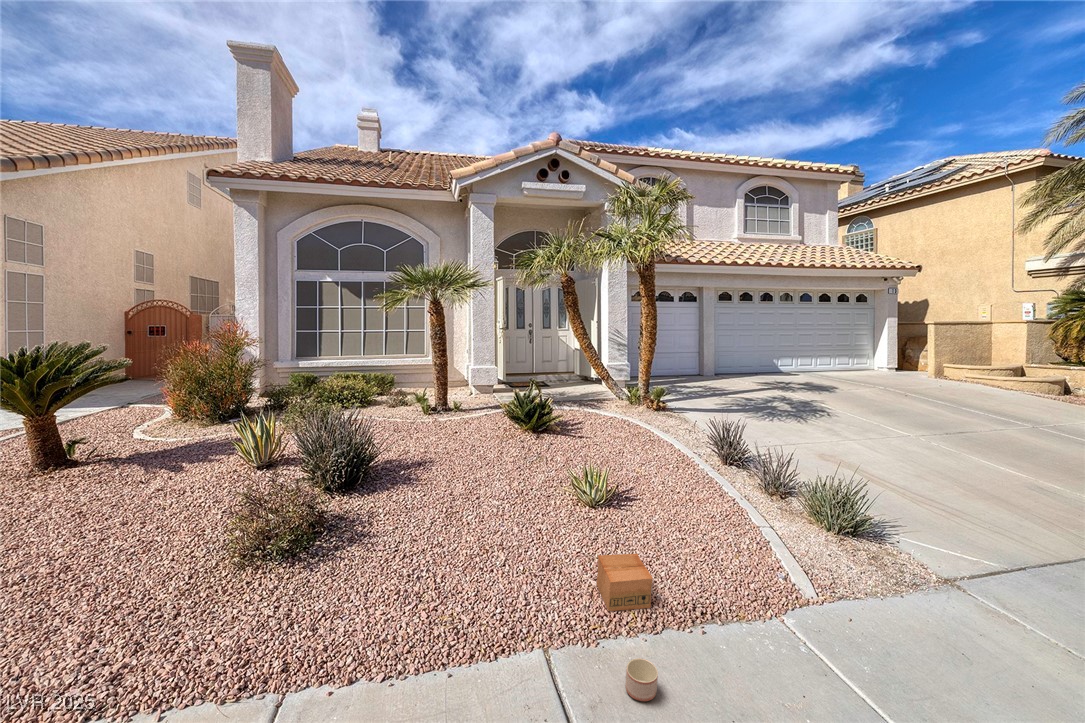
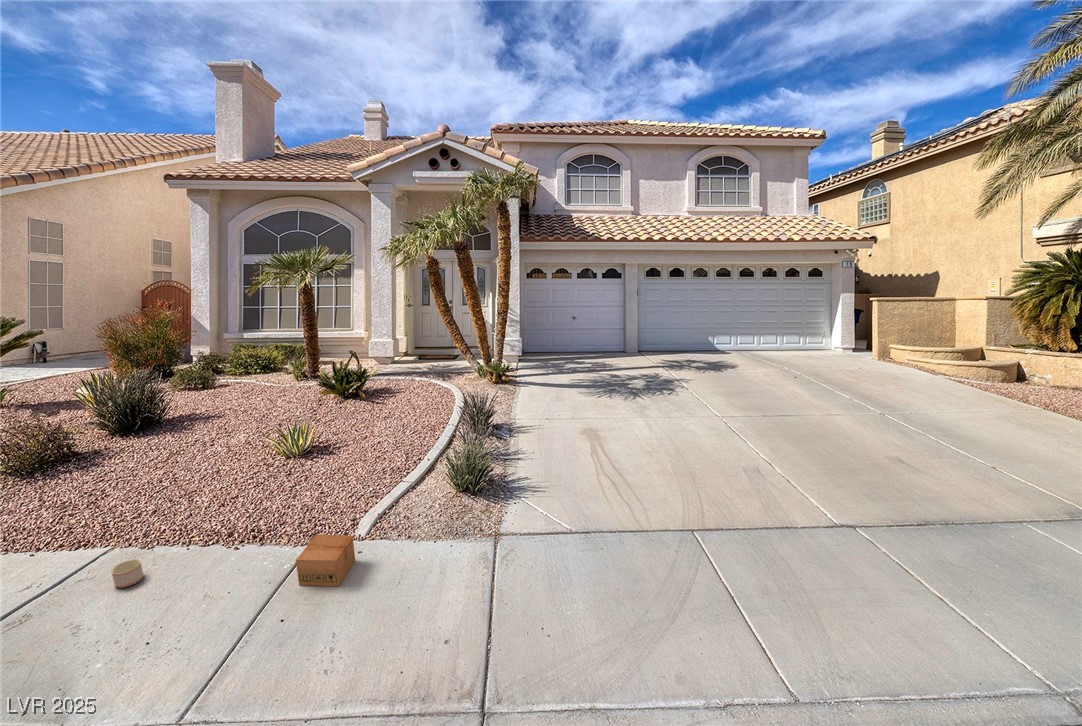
cardboard box: present [596,554,653,611] -> present [296,534,355,587]

